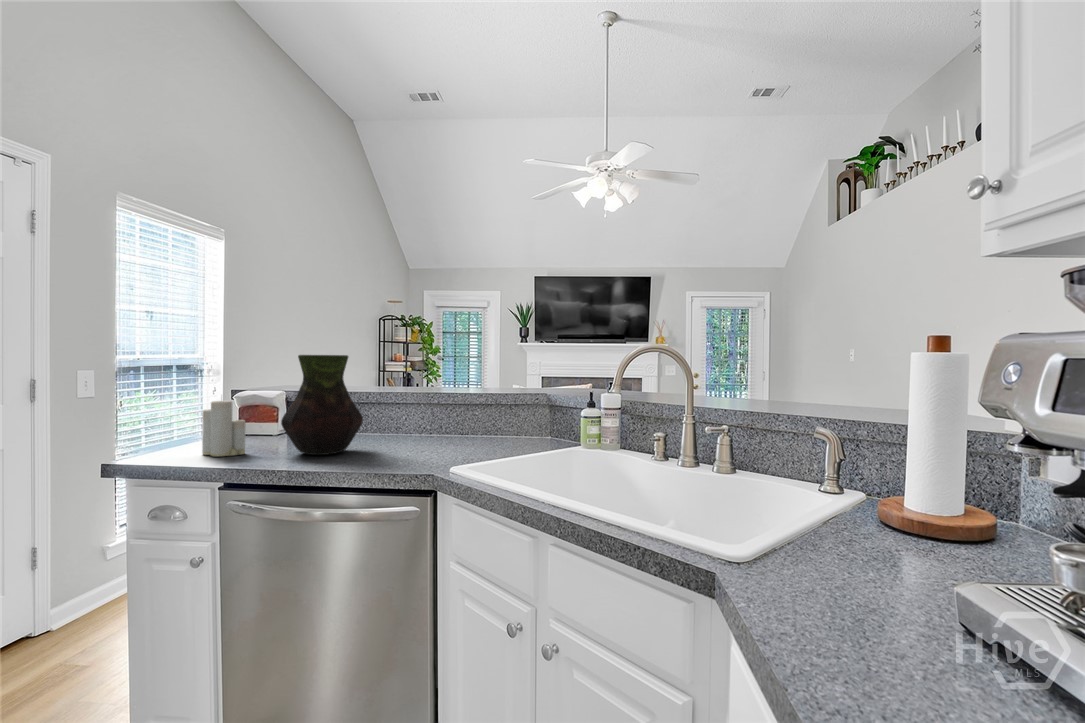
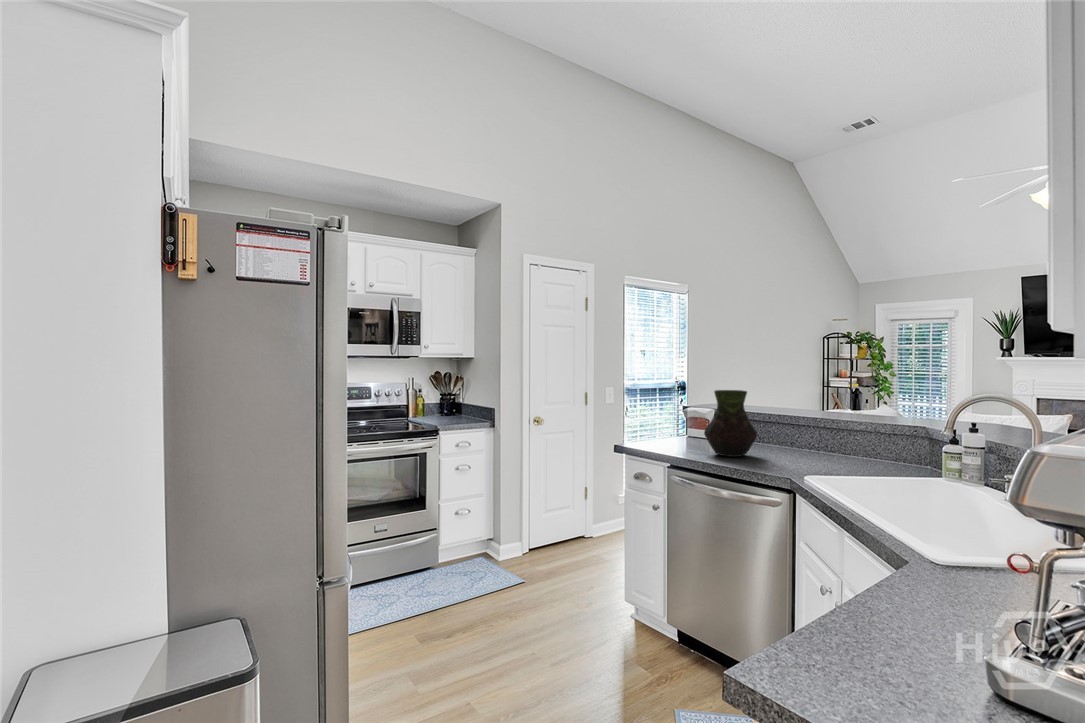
candle: present [202,401,245,456] -> none [663,413,685,450]

